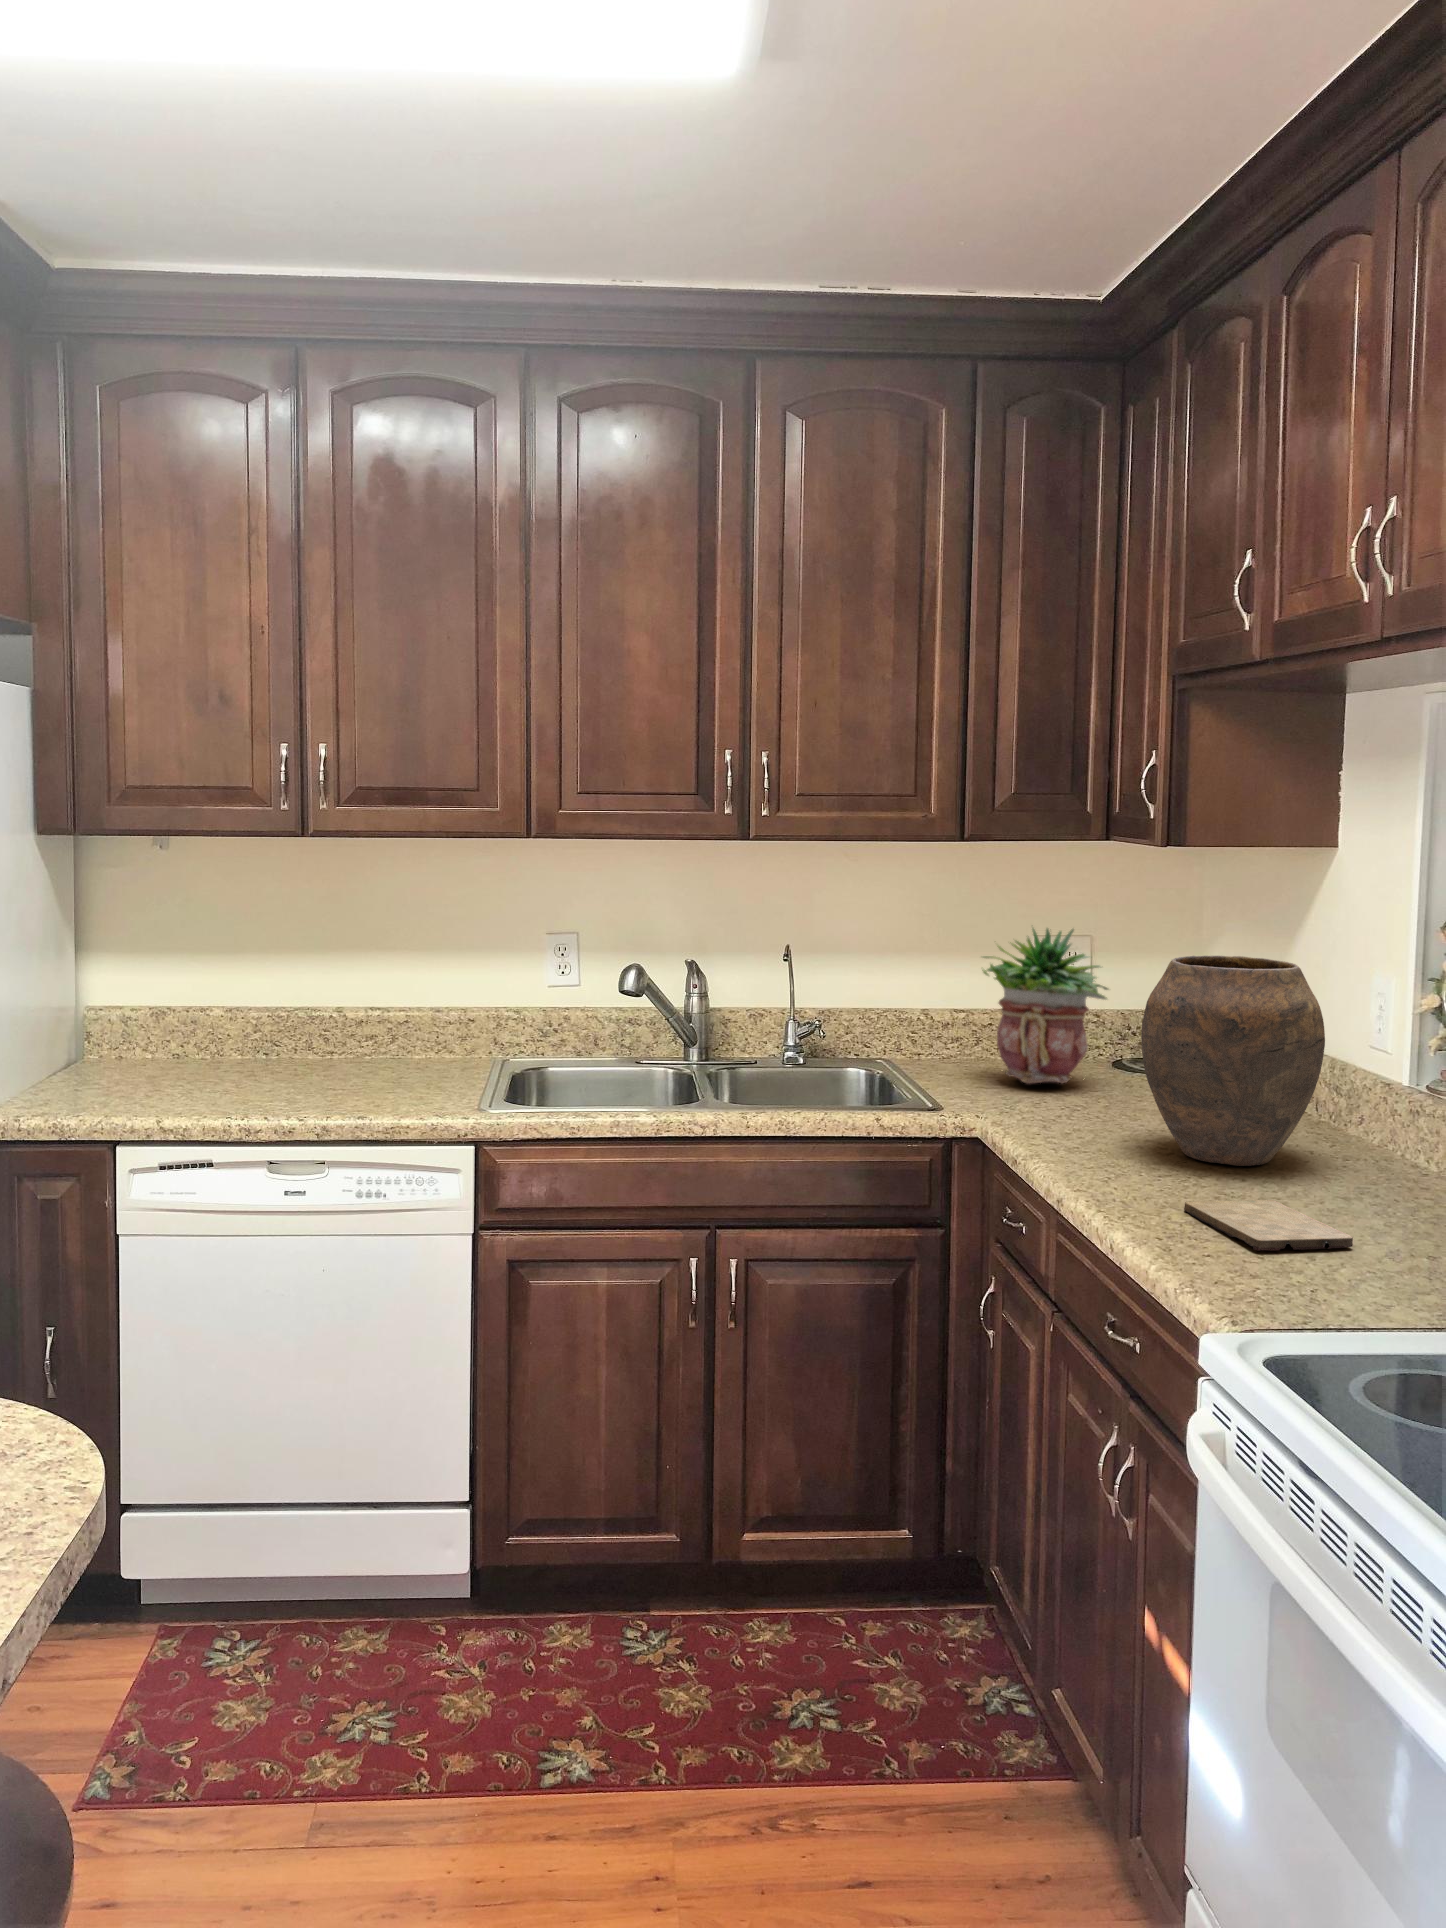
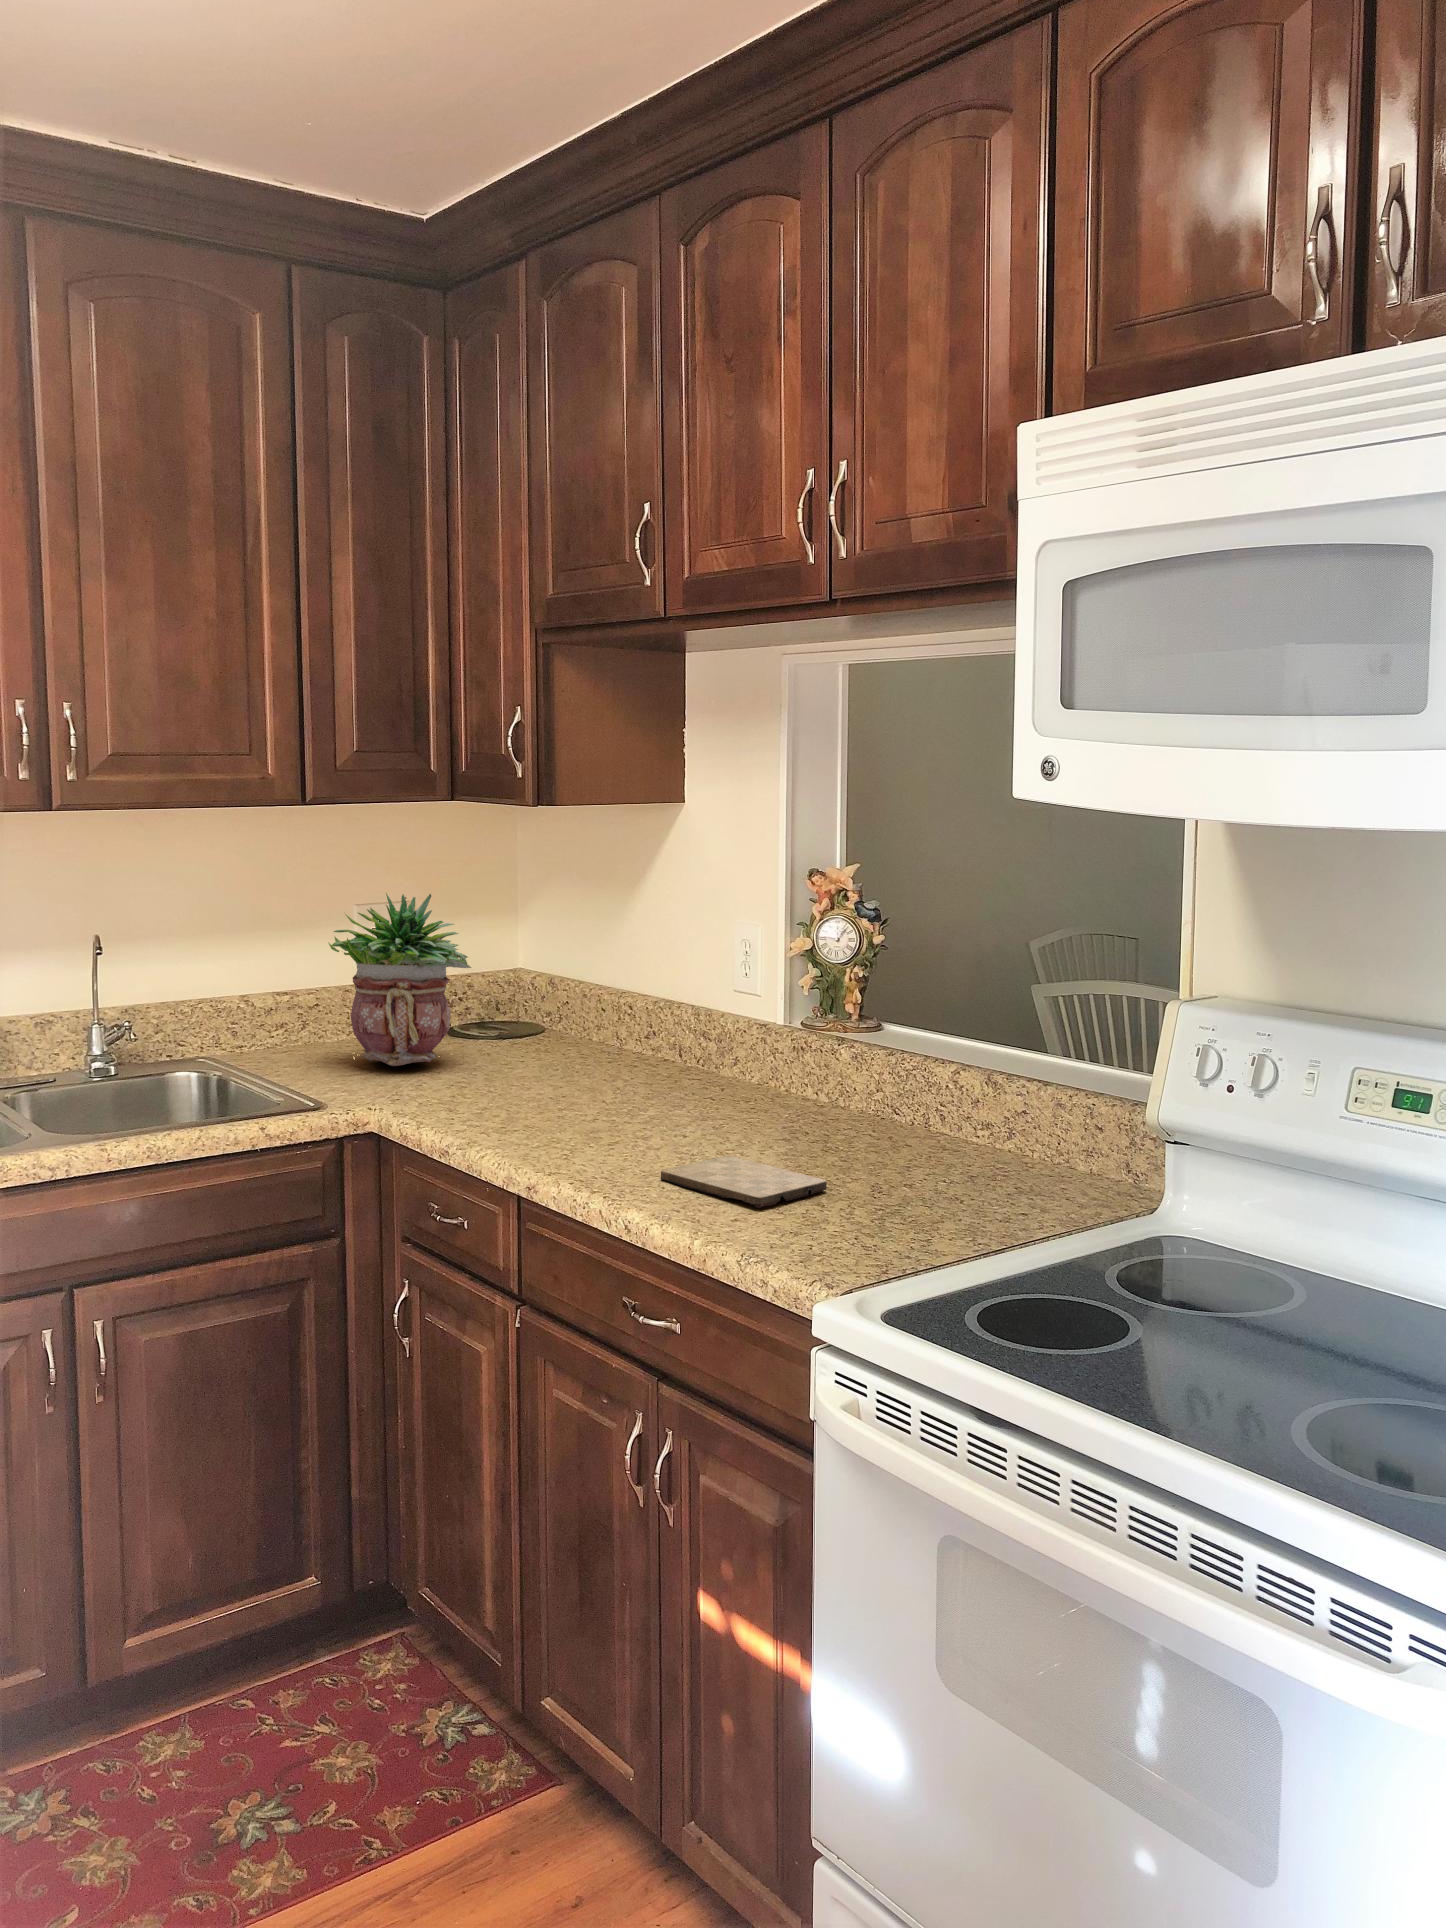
vase: present [1141,956,1325,1166] -> none [559,917,733,1126]

